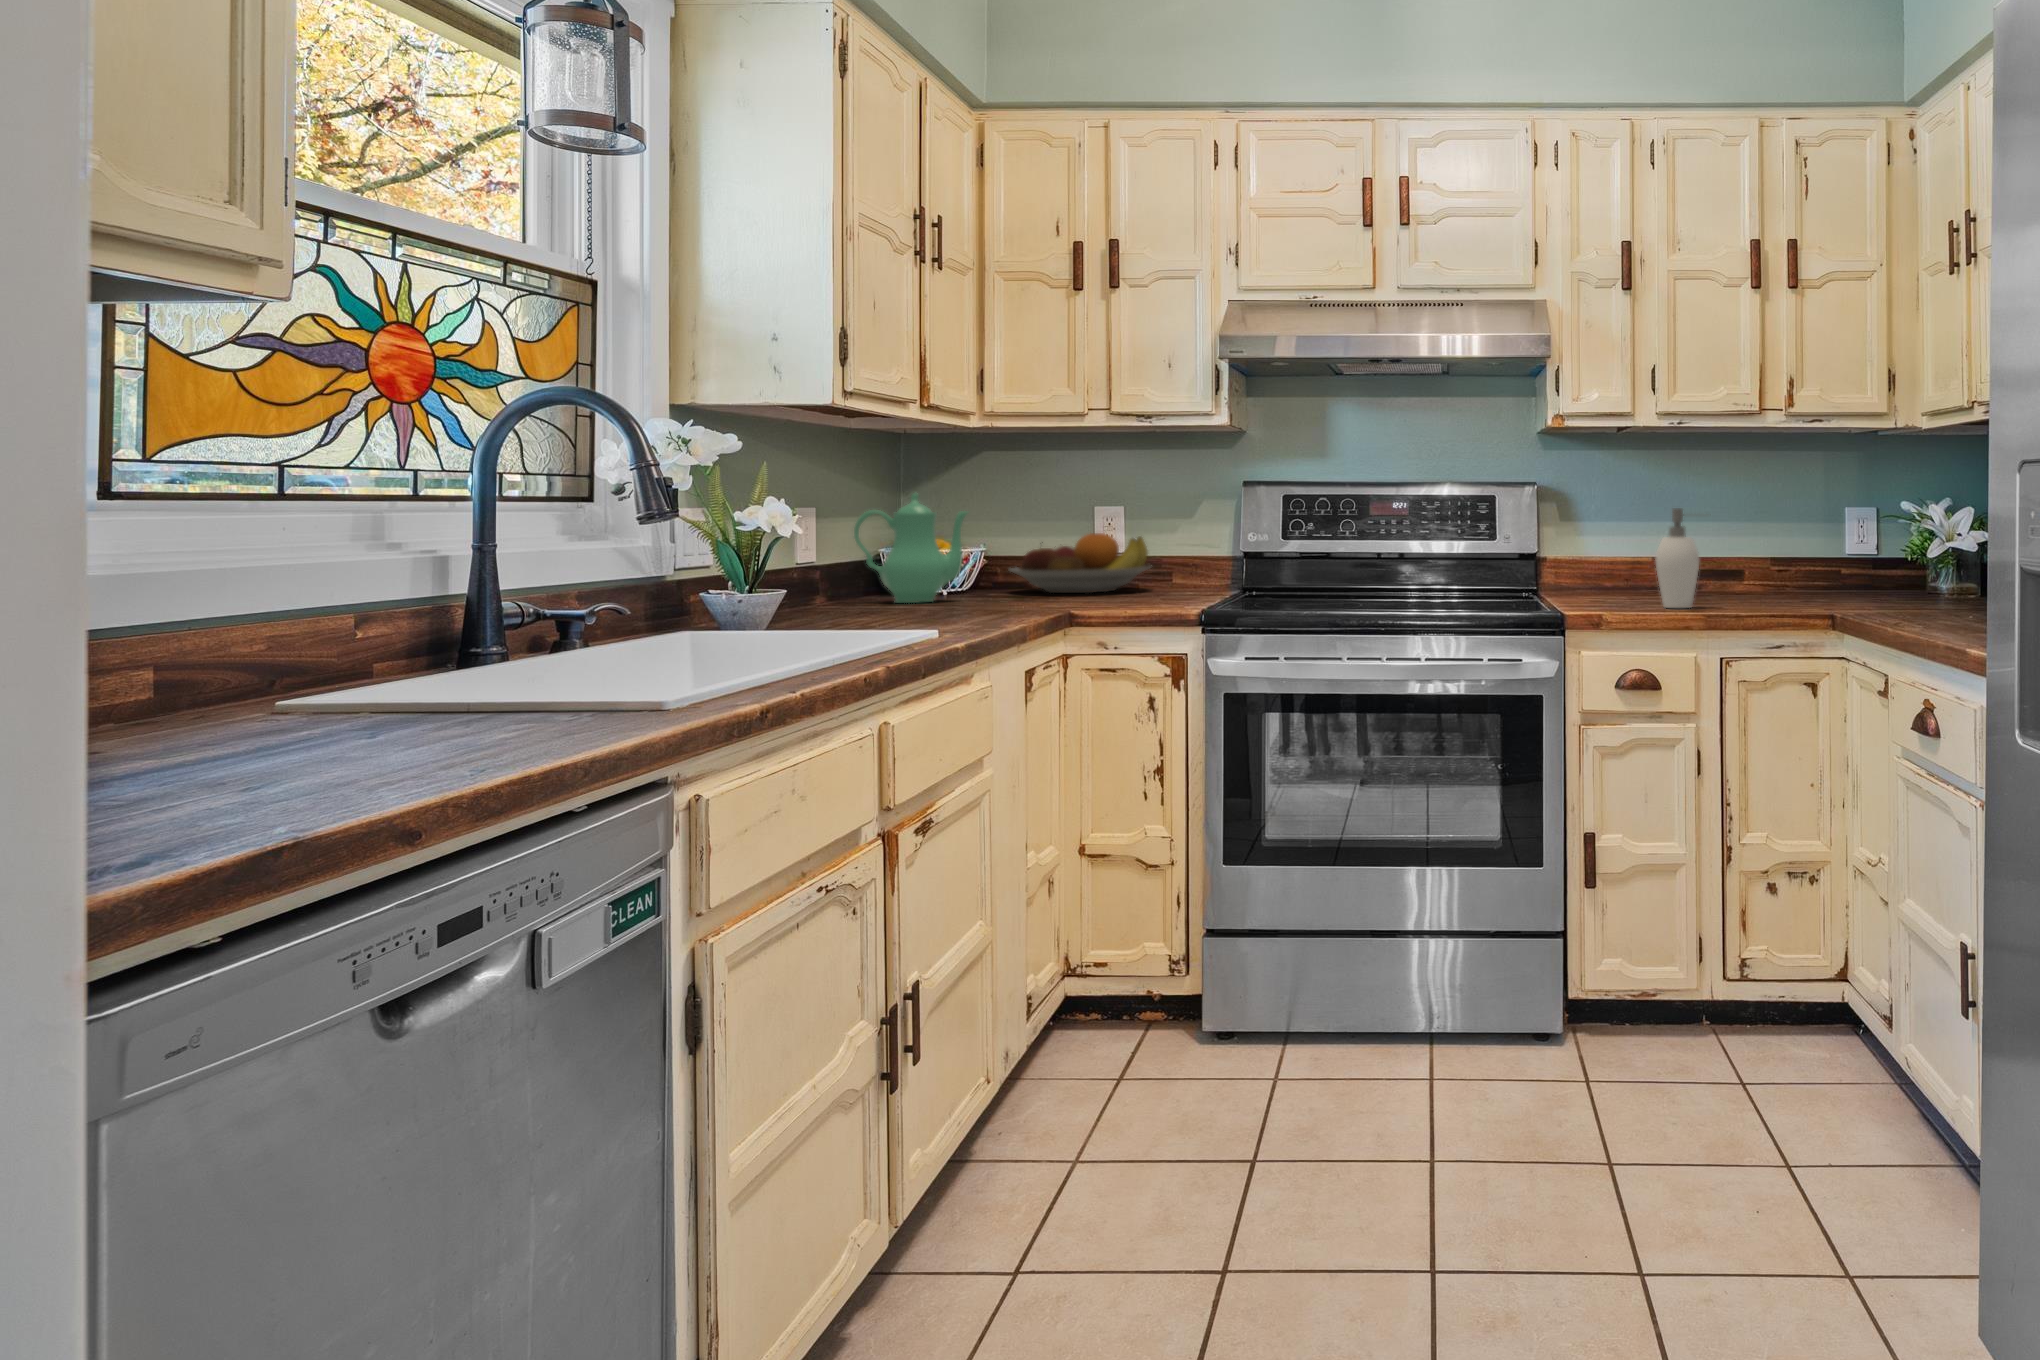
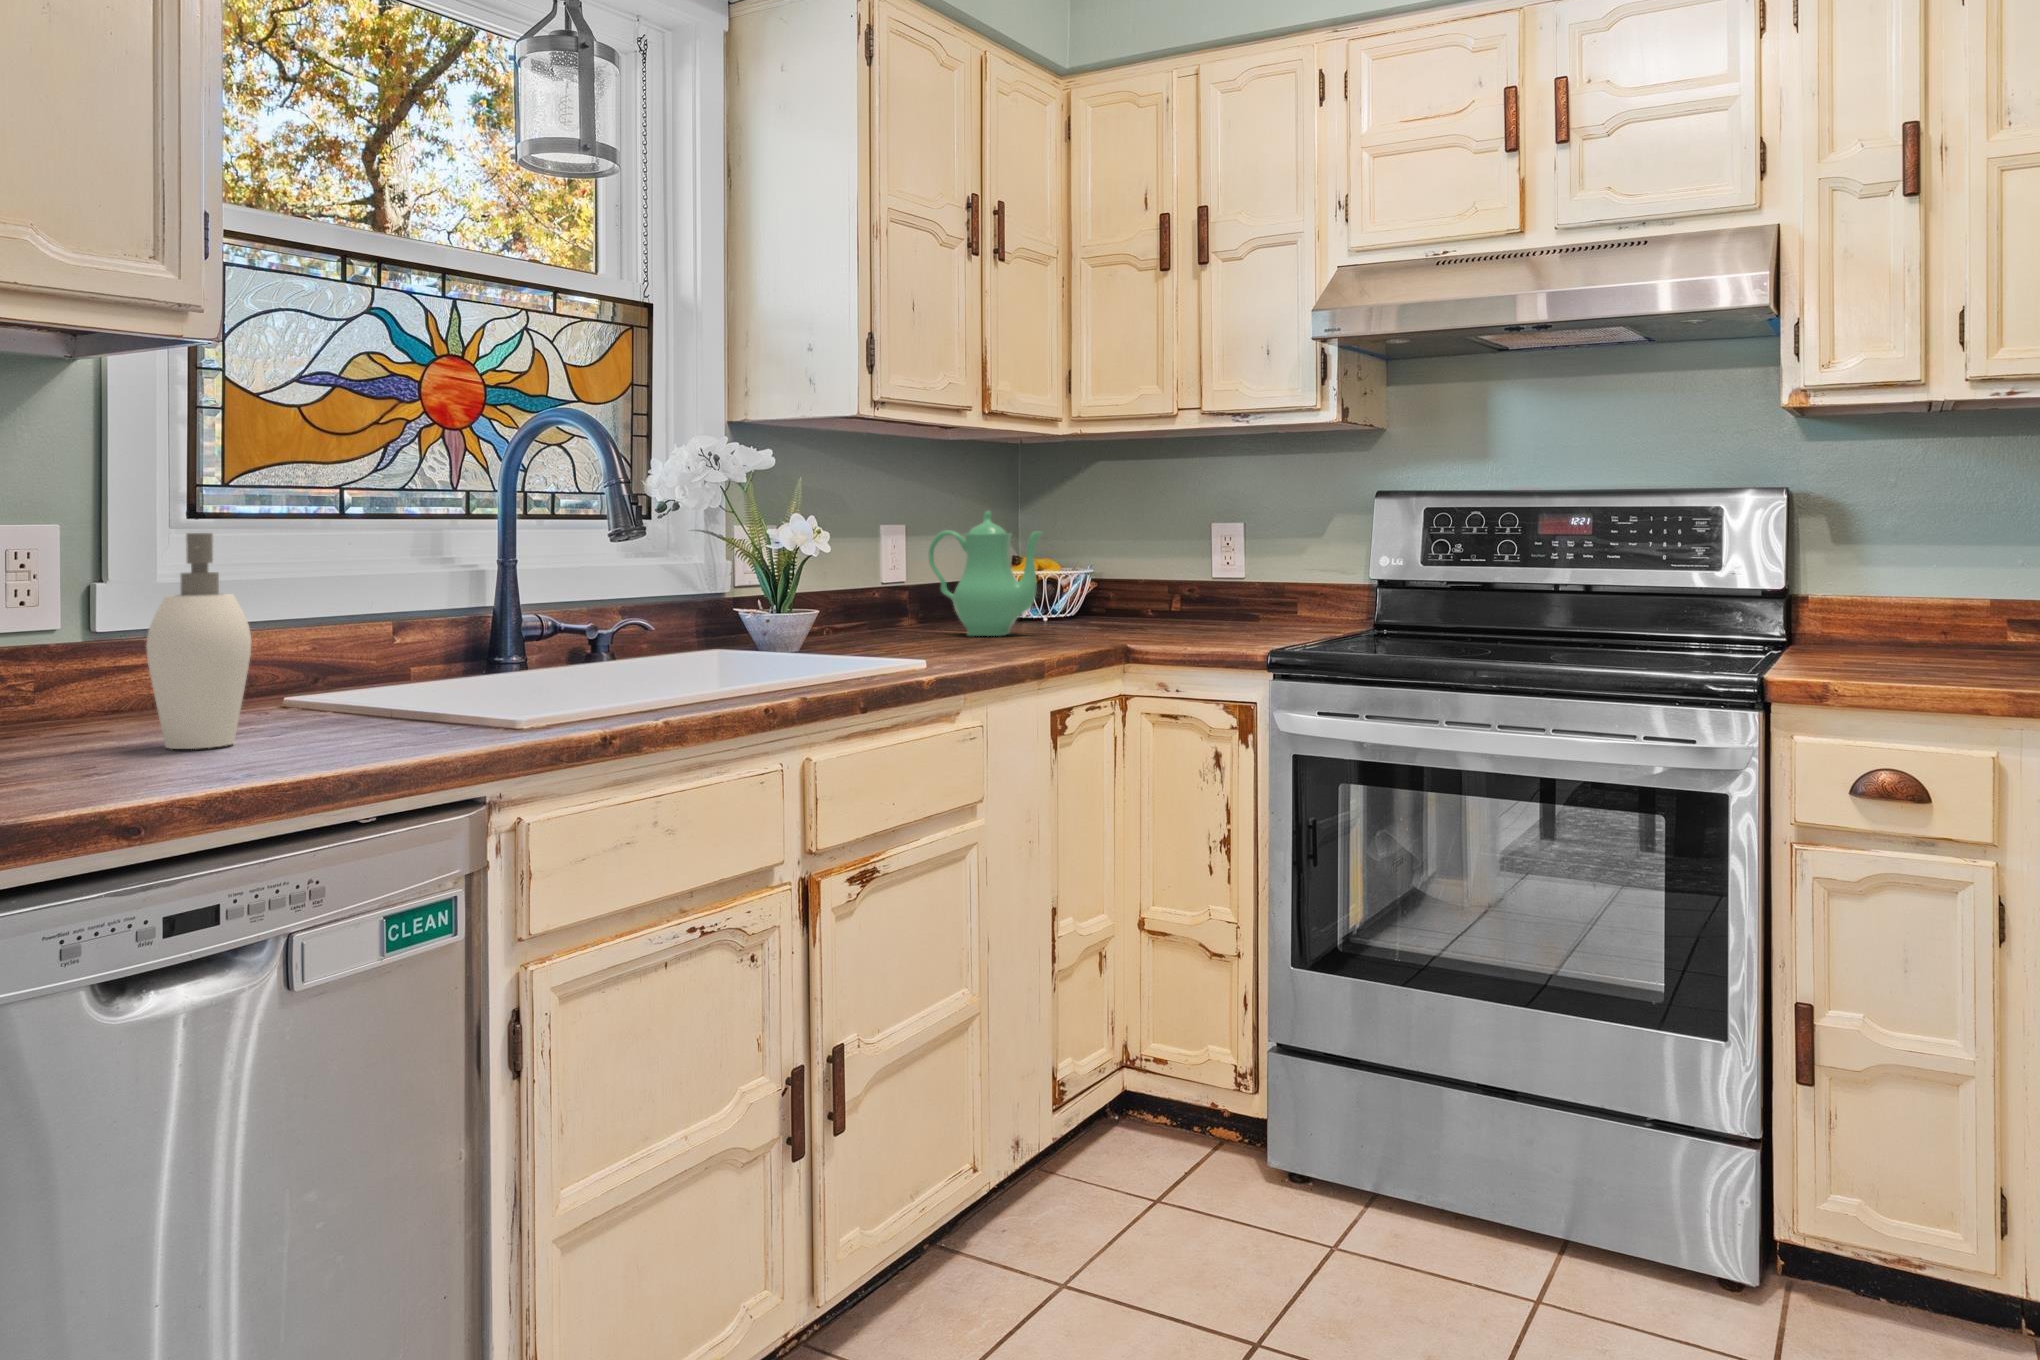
soap dispenser: present [1656,508,1699,608] -> present [146,533,252,749]
fruit bowl: present [1009,533,1149,593] -> none [1103,558,1269,631]

